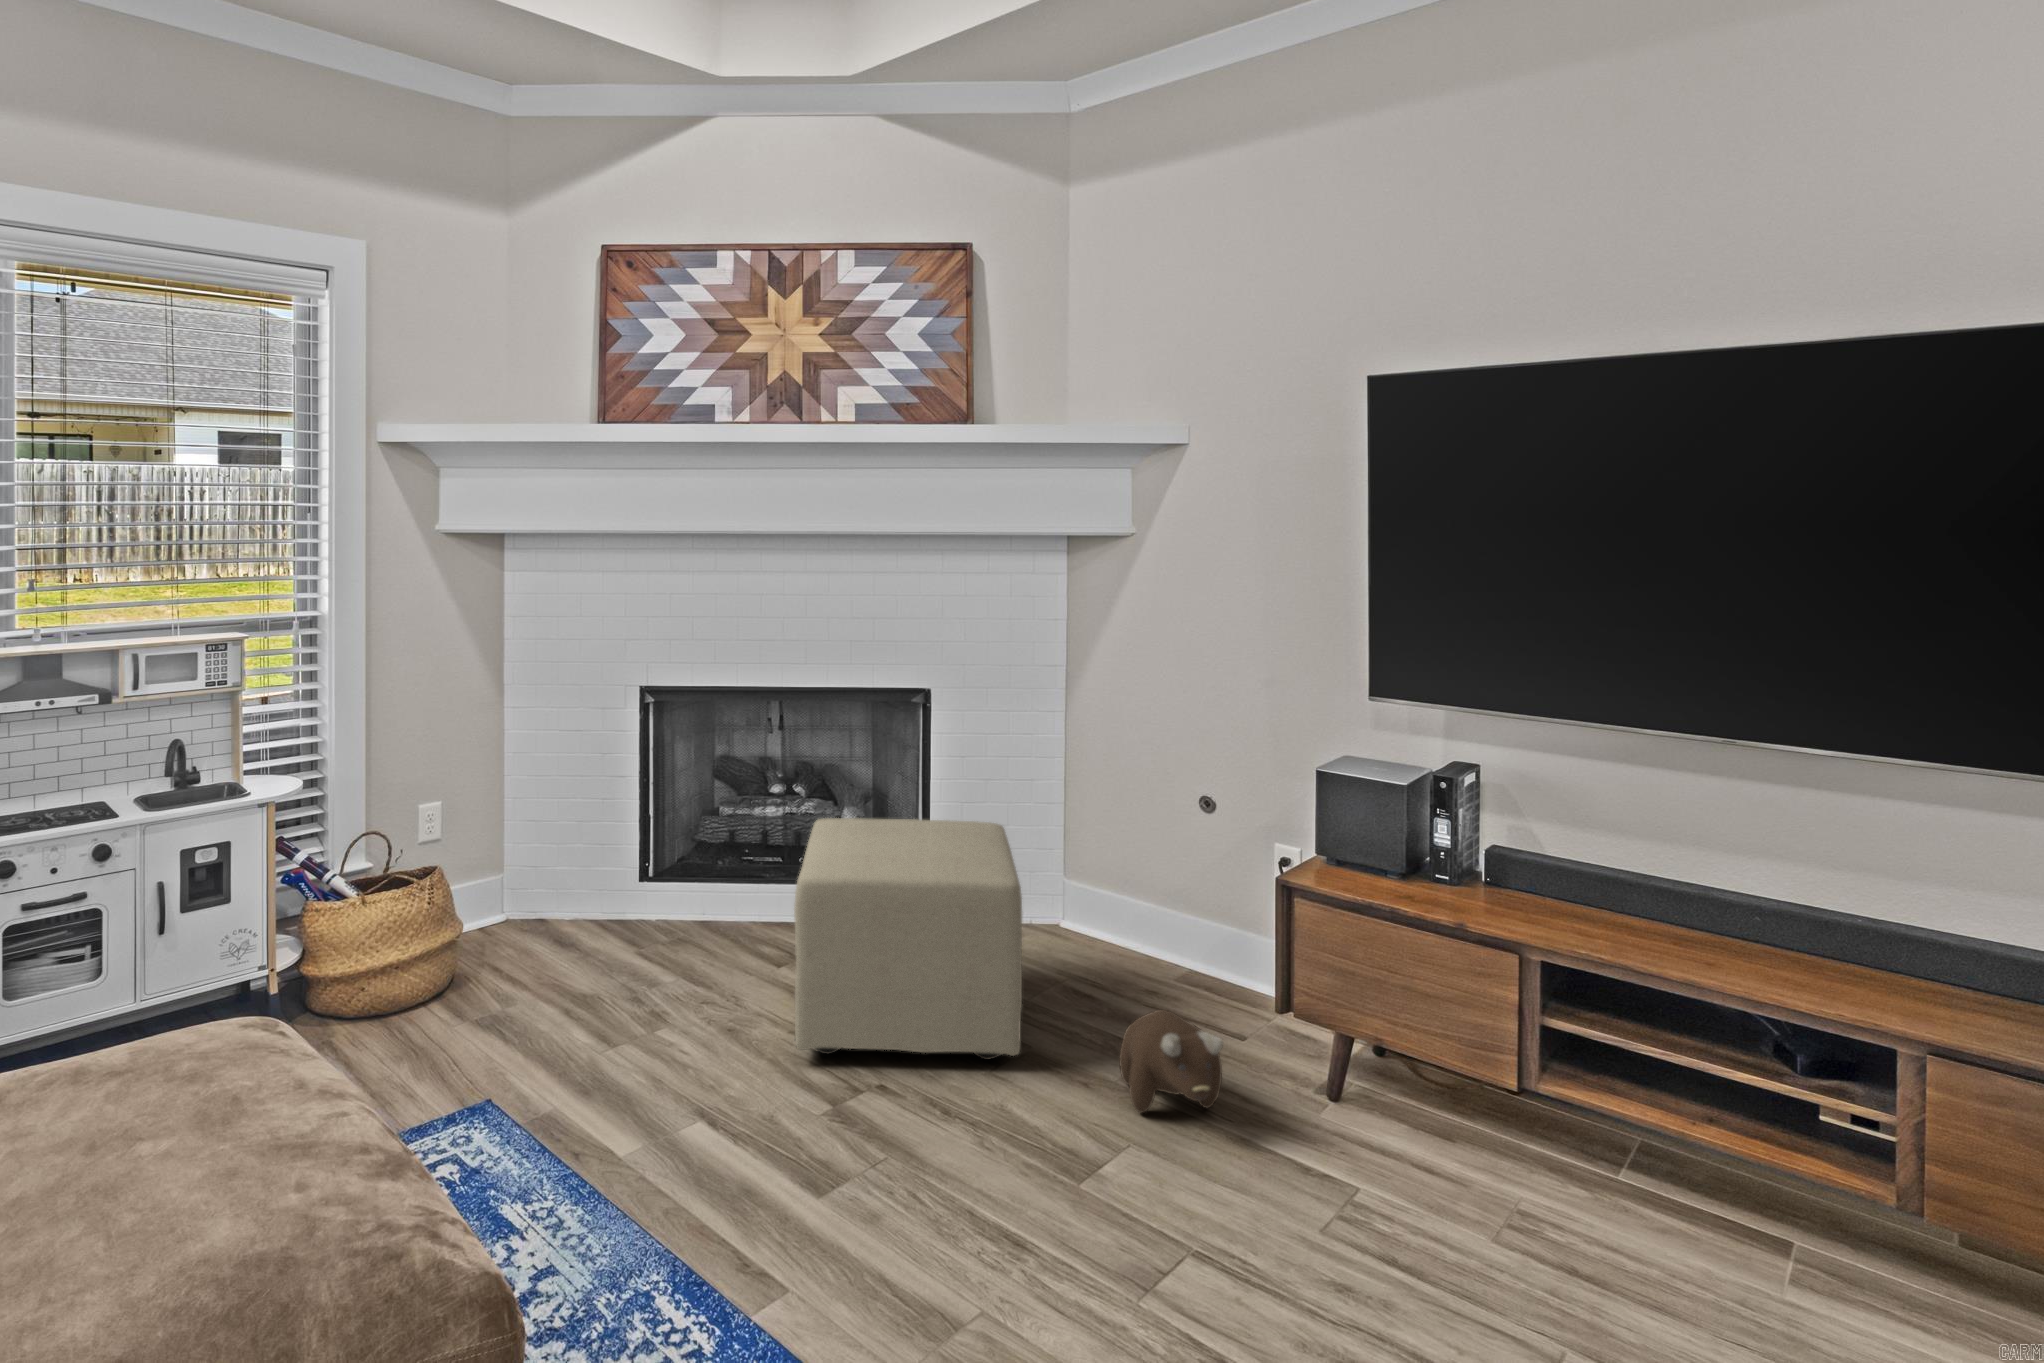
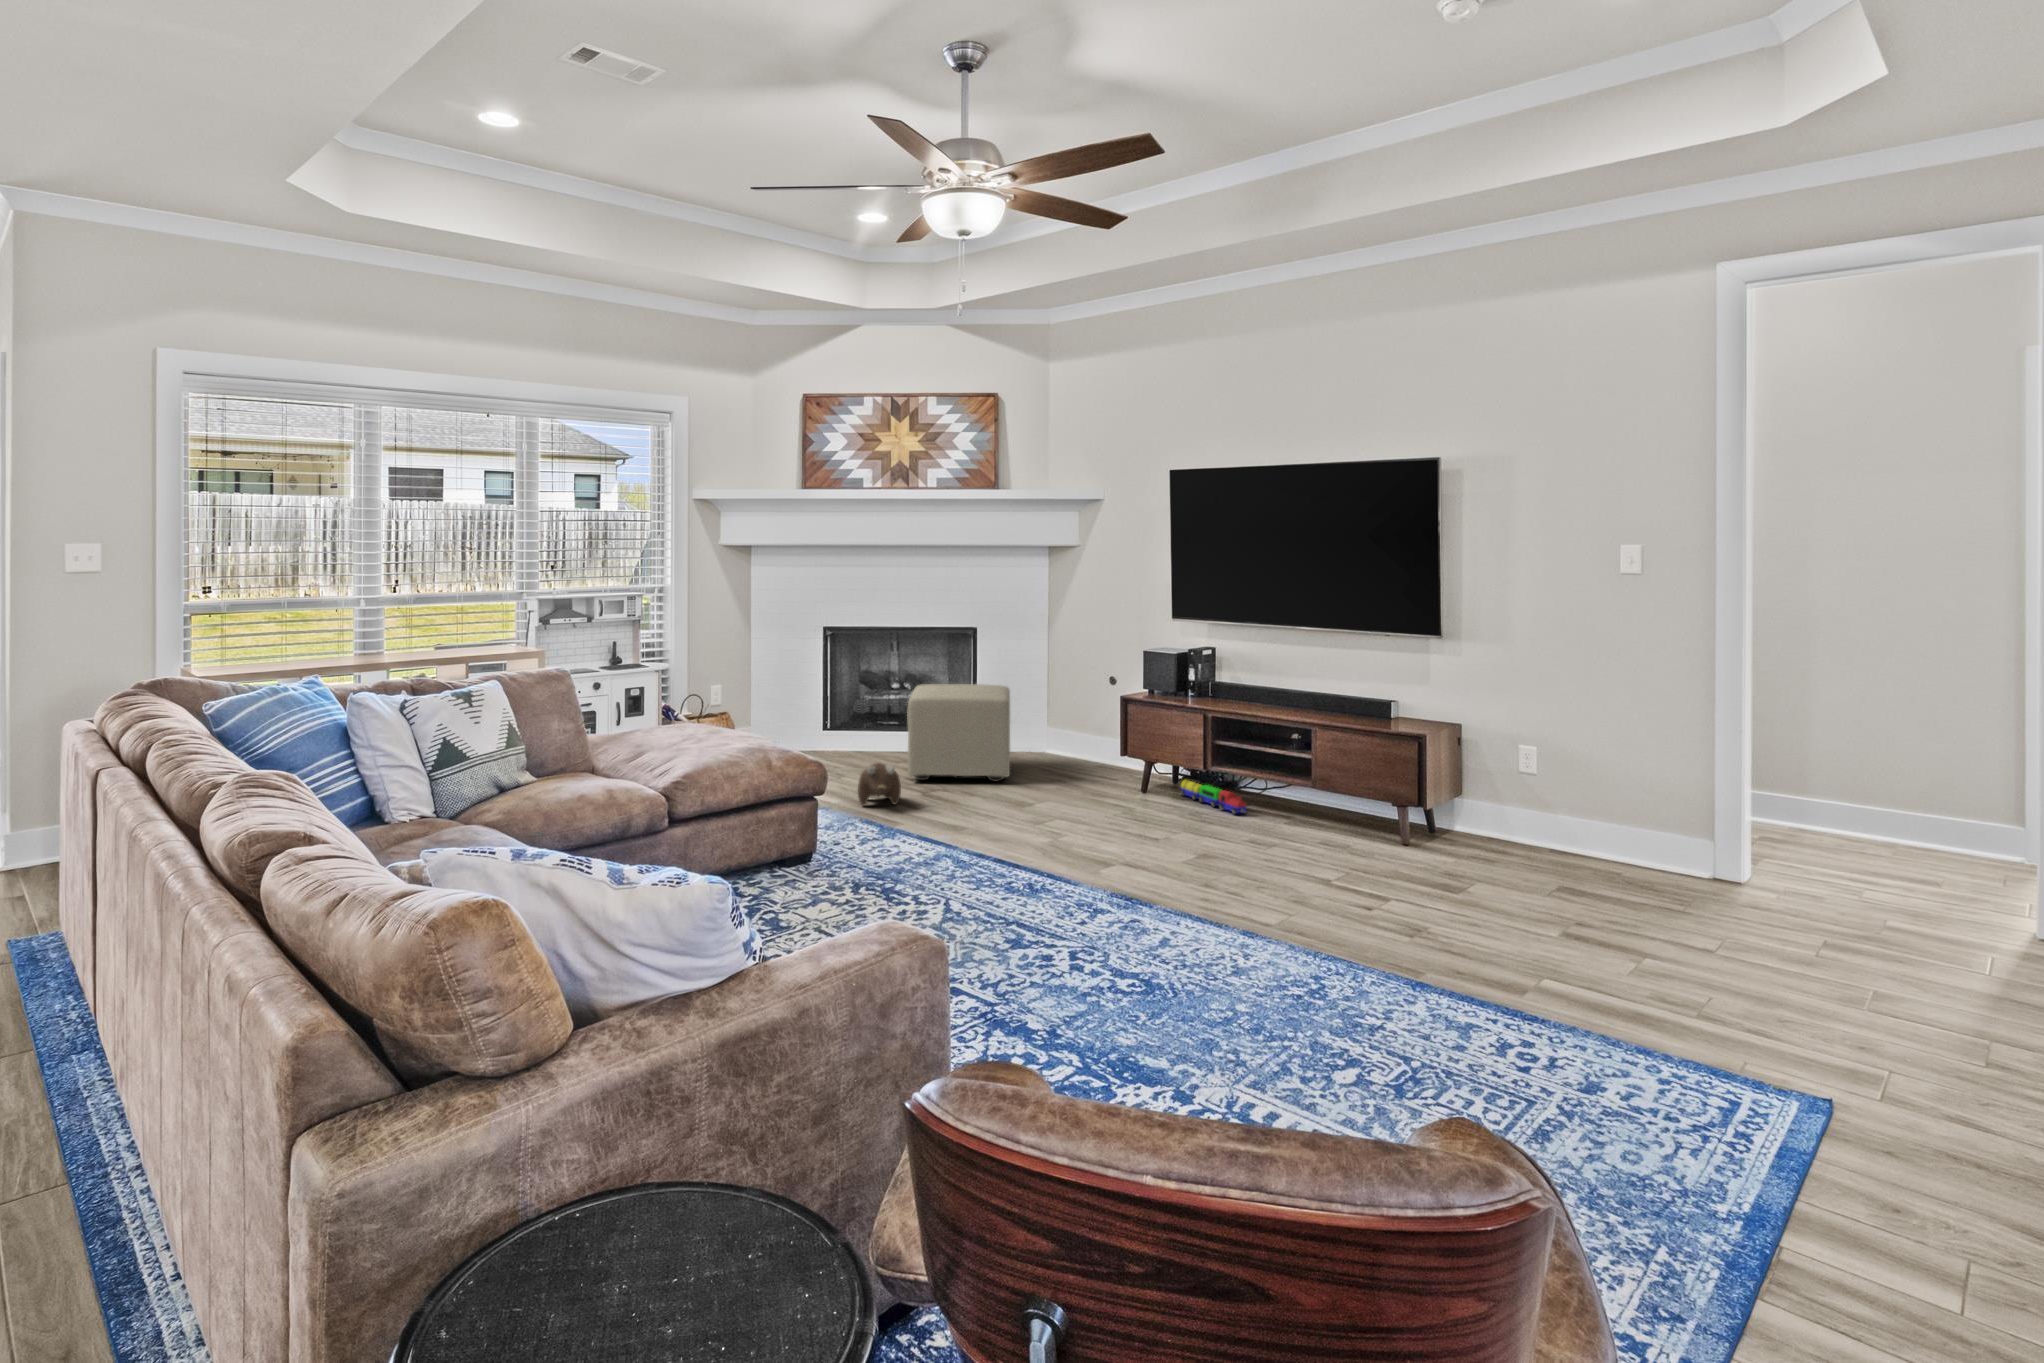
plush toy: present [1119,1010,1224,1113] -> present [858,763,901,805]
toy train: none [1433,1092,1676,1254] -> present [1180,780,1247,814]

